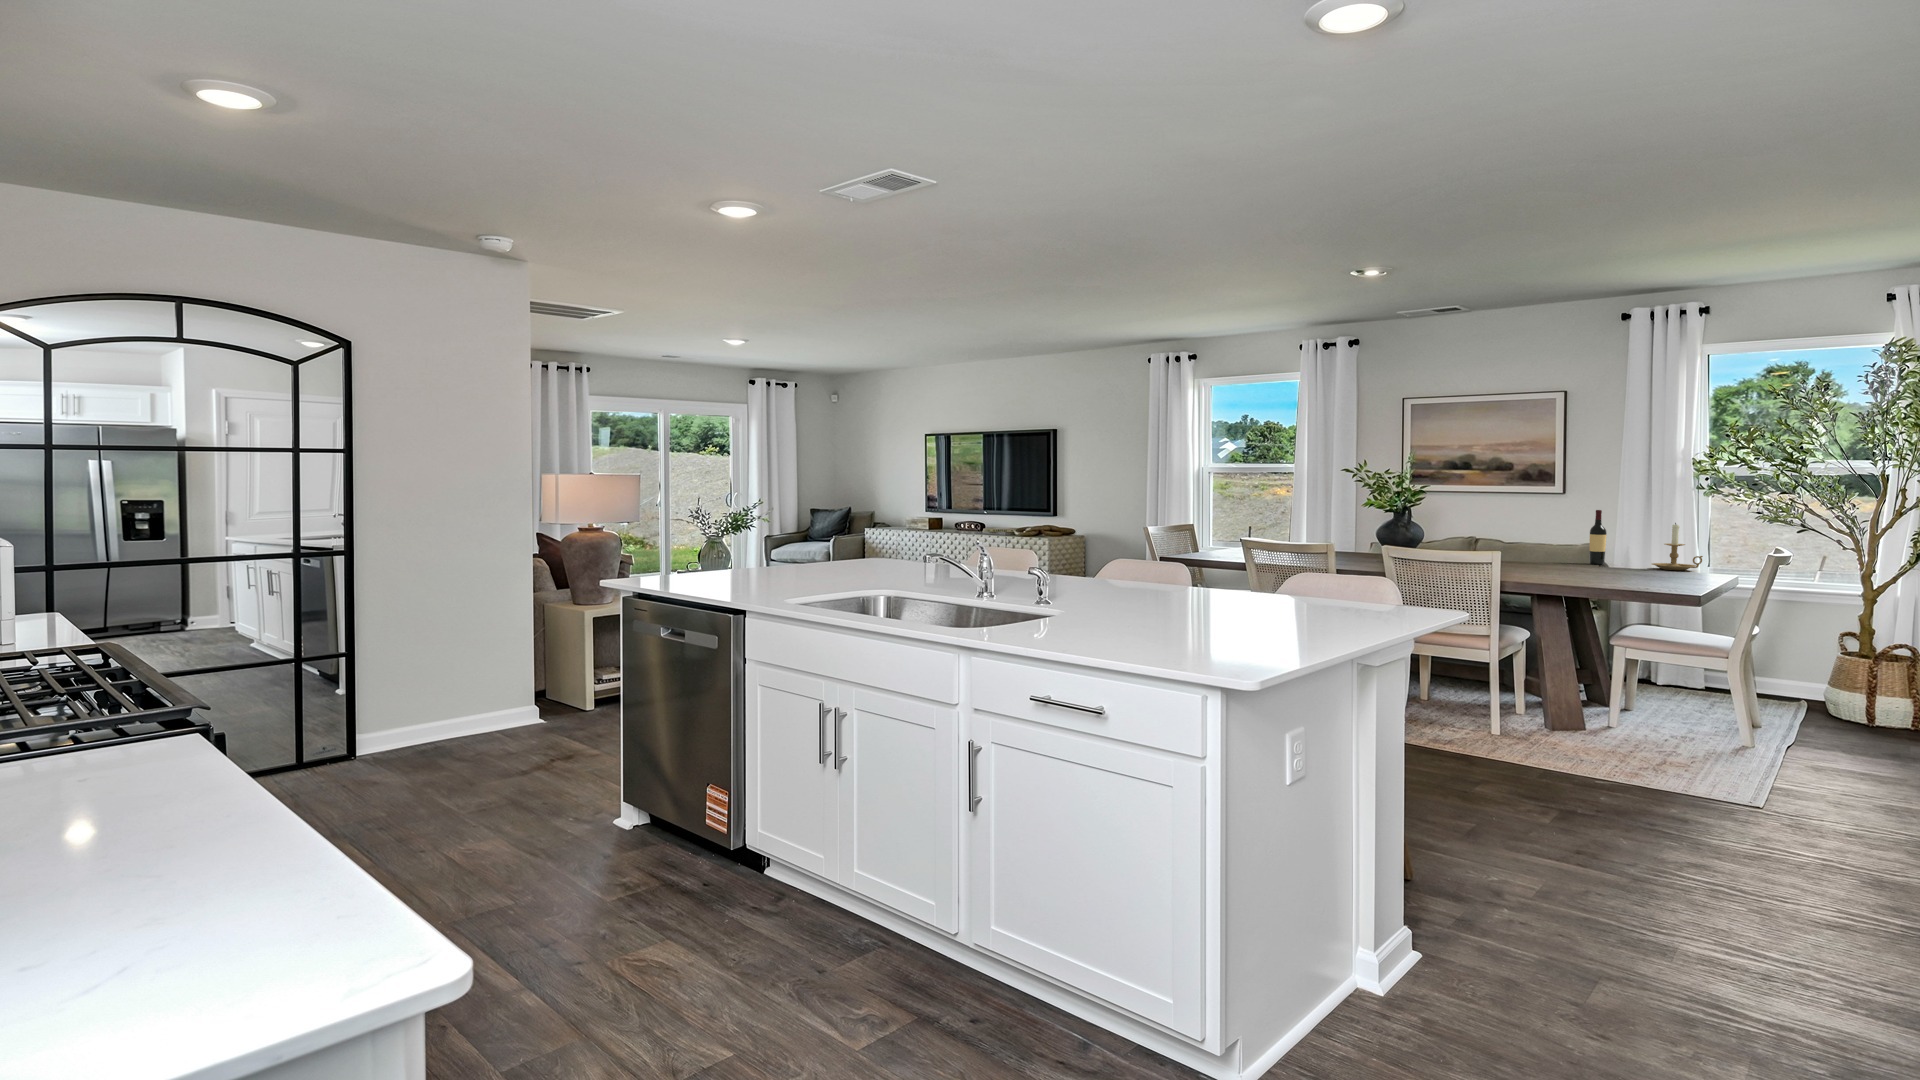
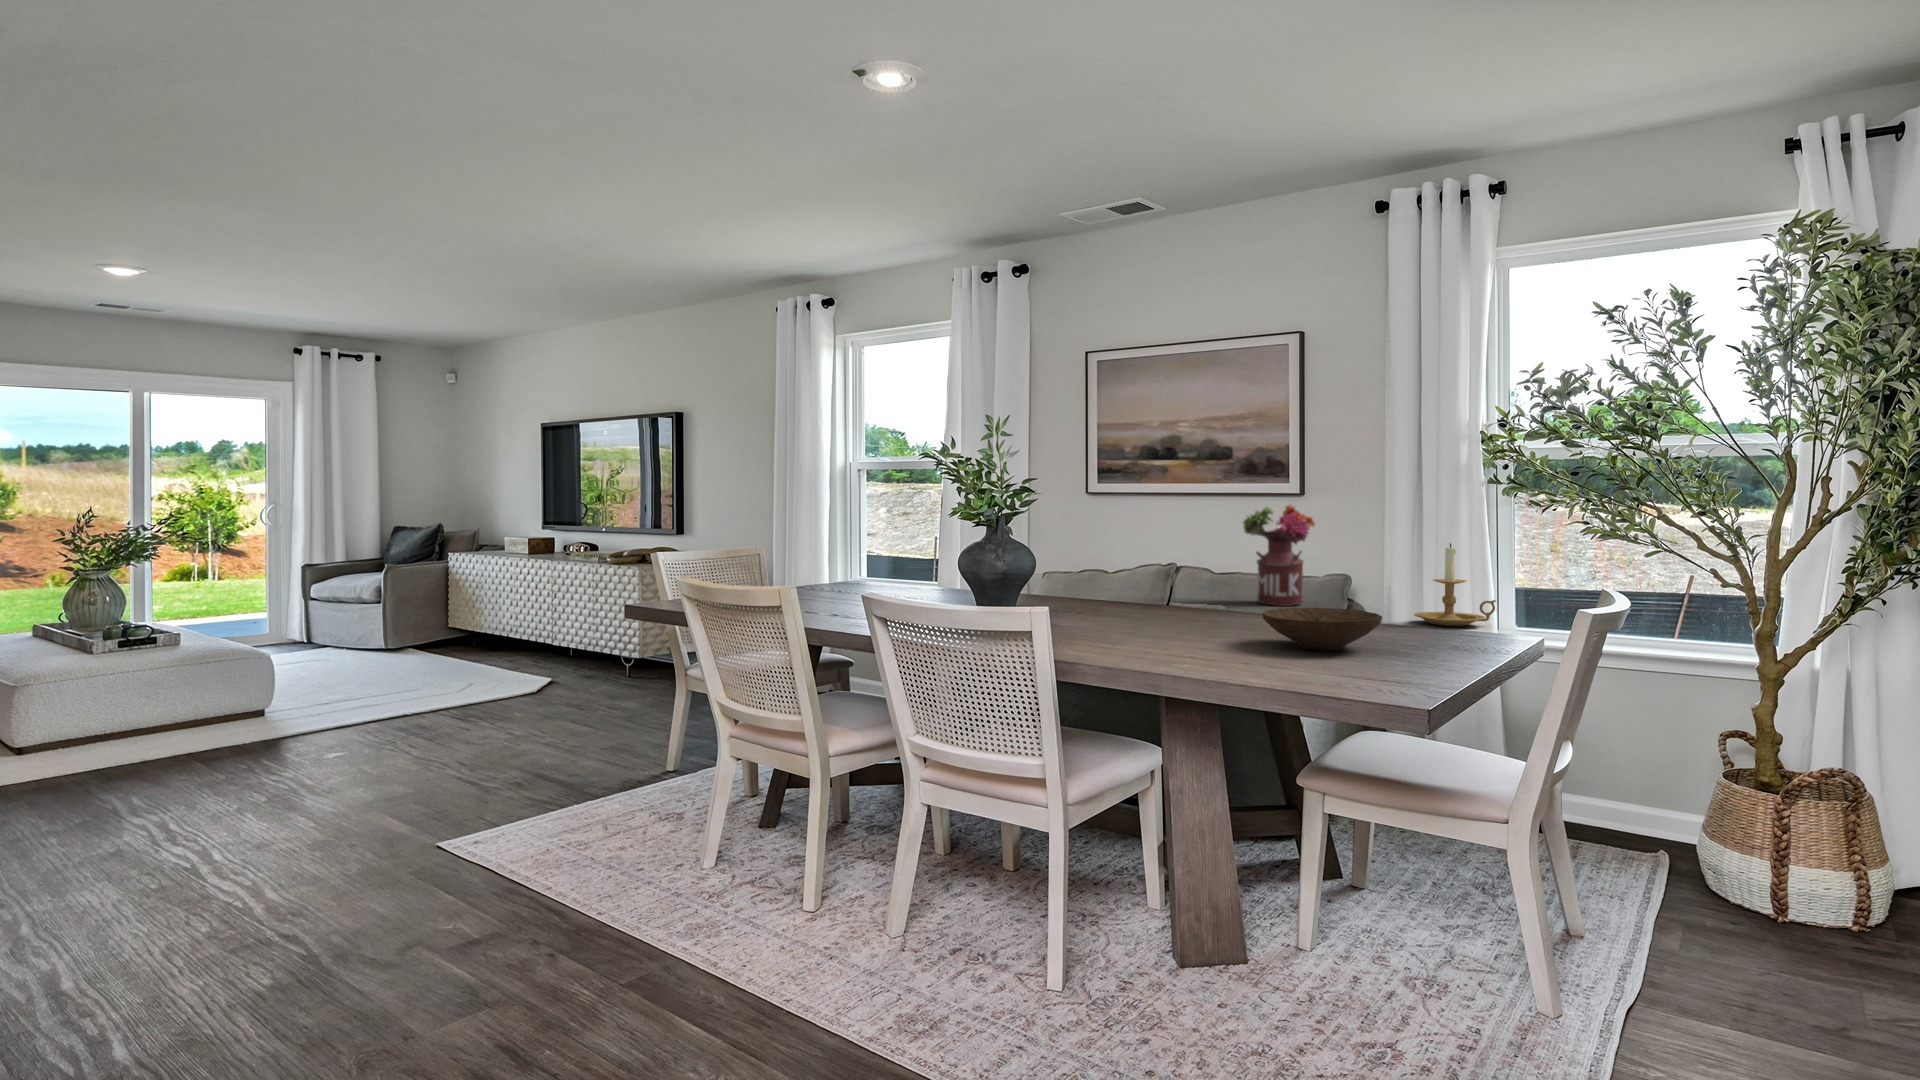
flower arrangement: none [1532,499,1580,560] -> present [1243,505,1315,606]
wine bottle: present [1589,510,1607,564] -> none [1323,522,1348,614]
wooden bowl: none [1579,556,1650,578] -> present [1262,608,1382,651]

